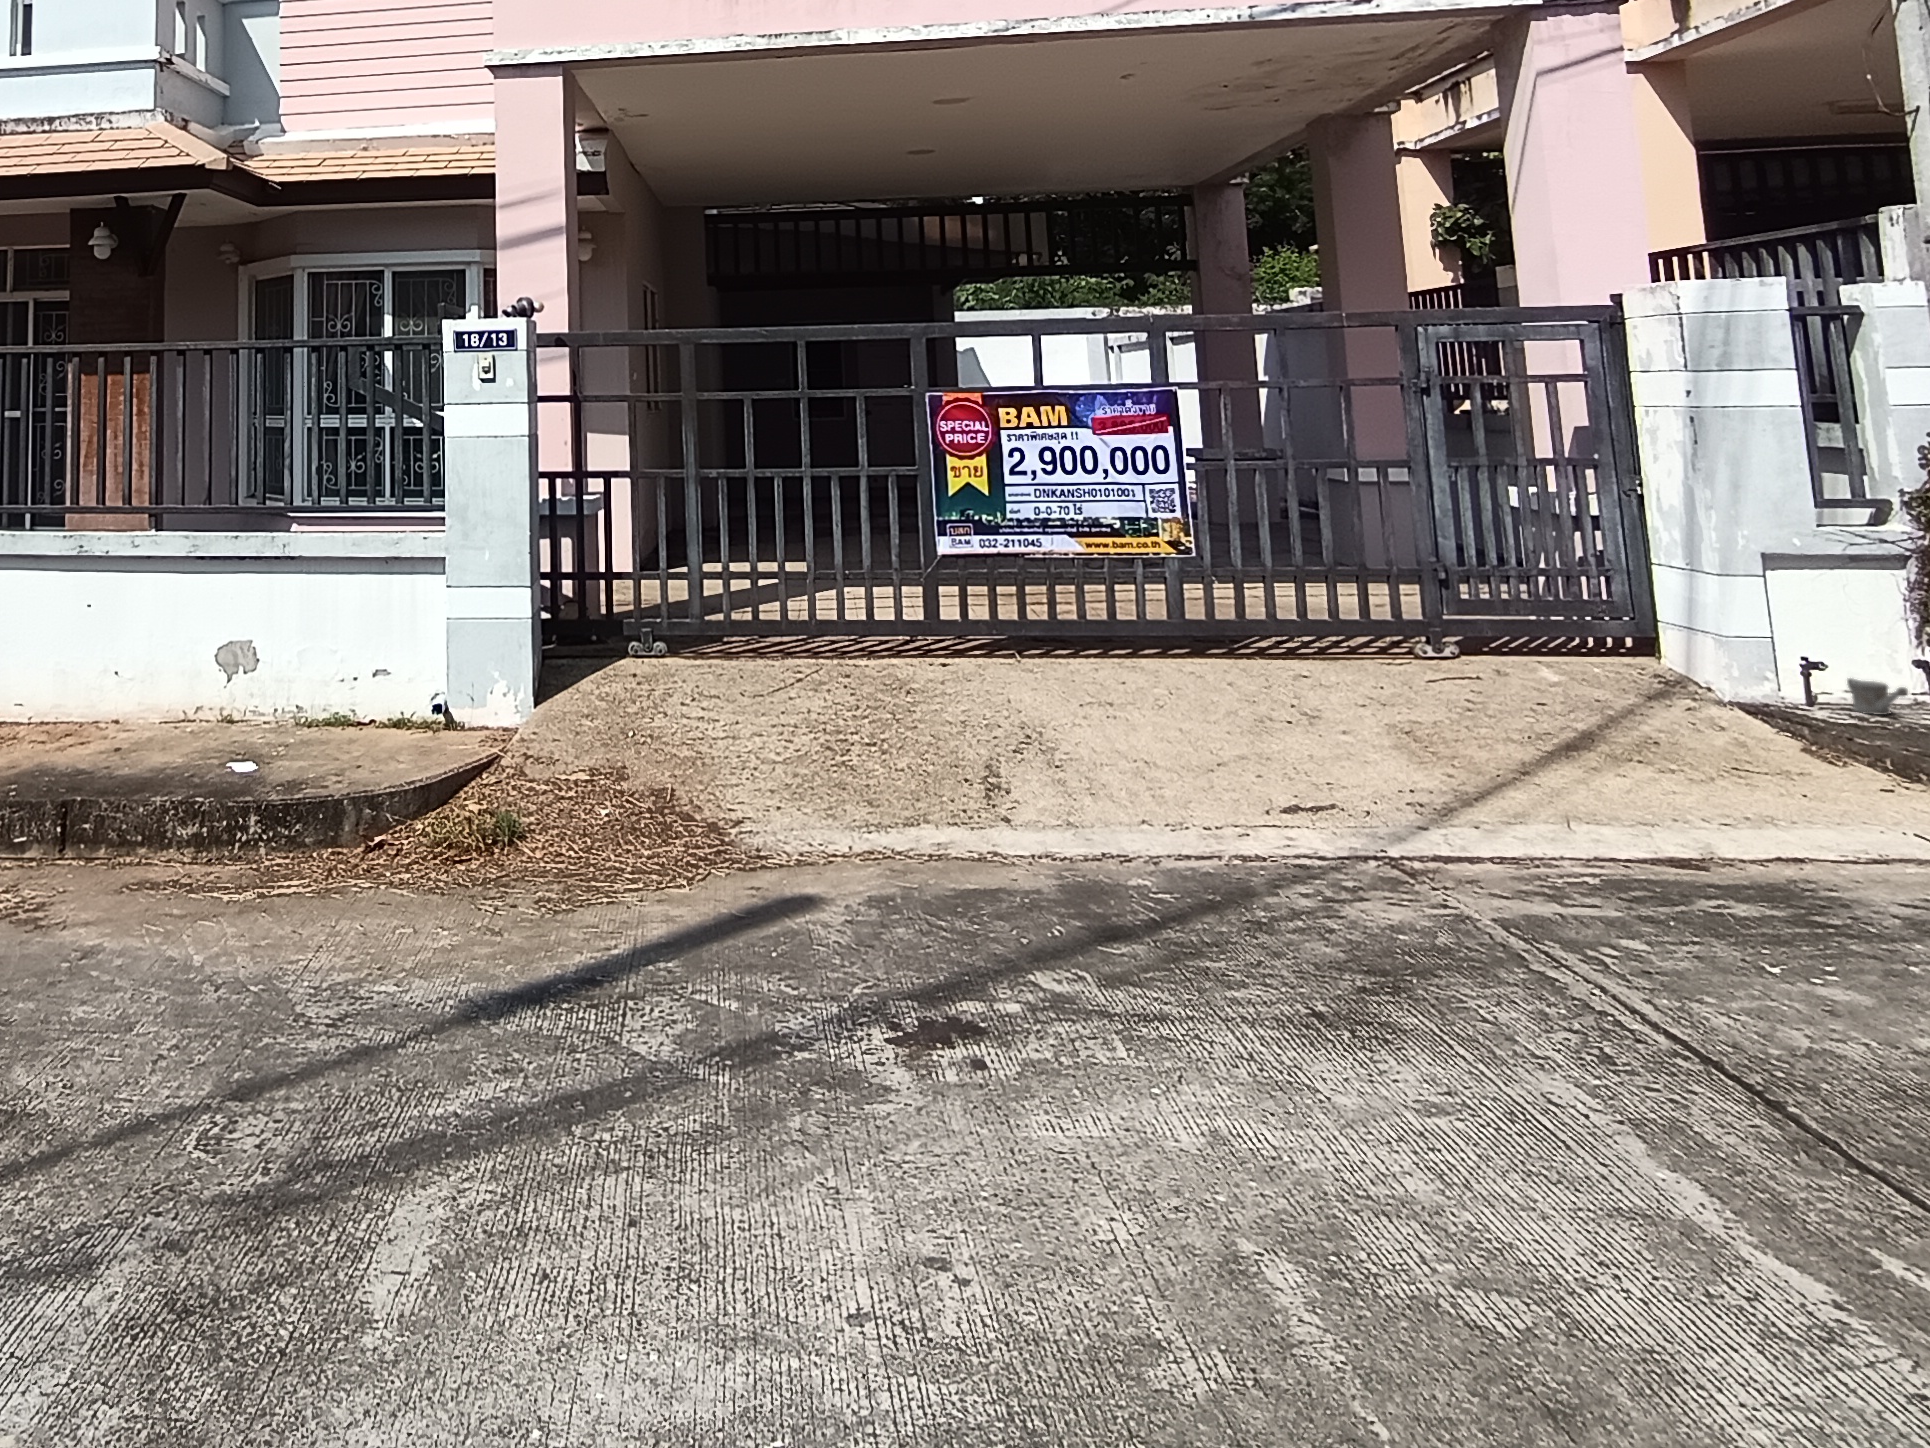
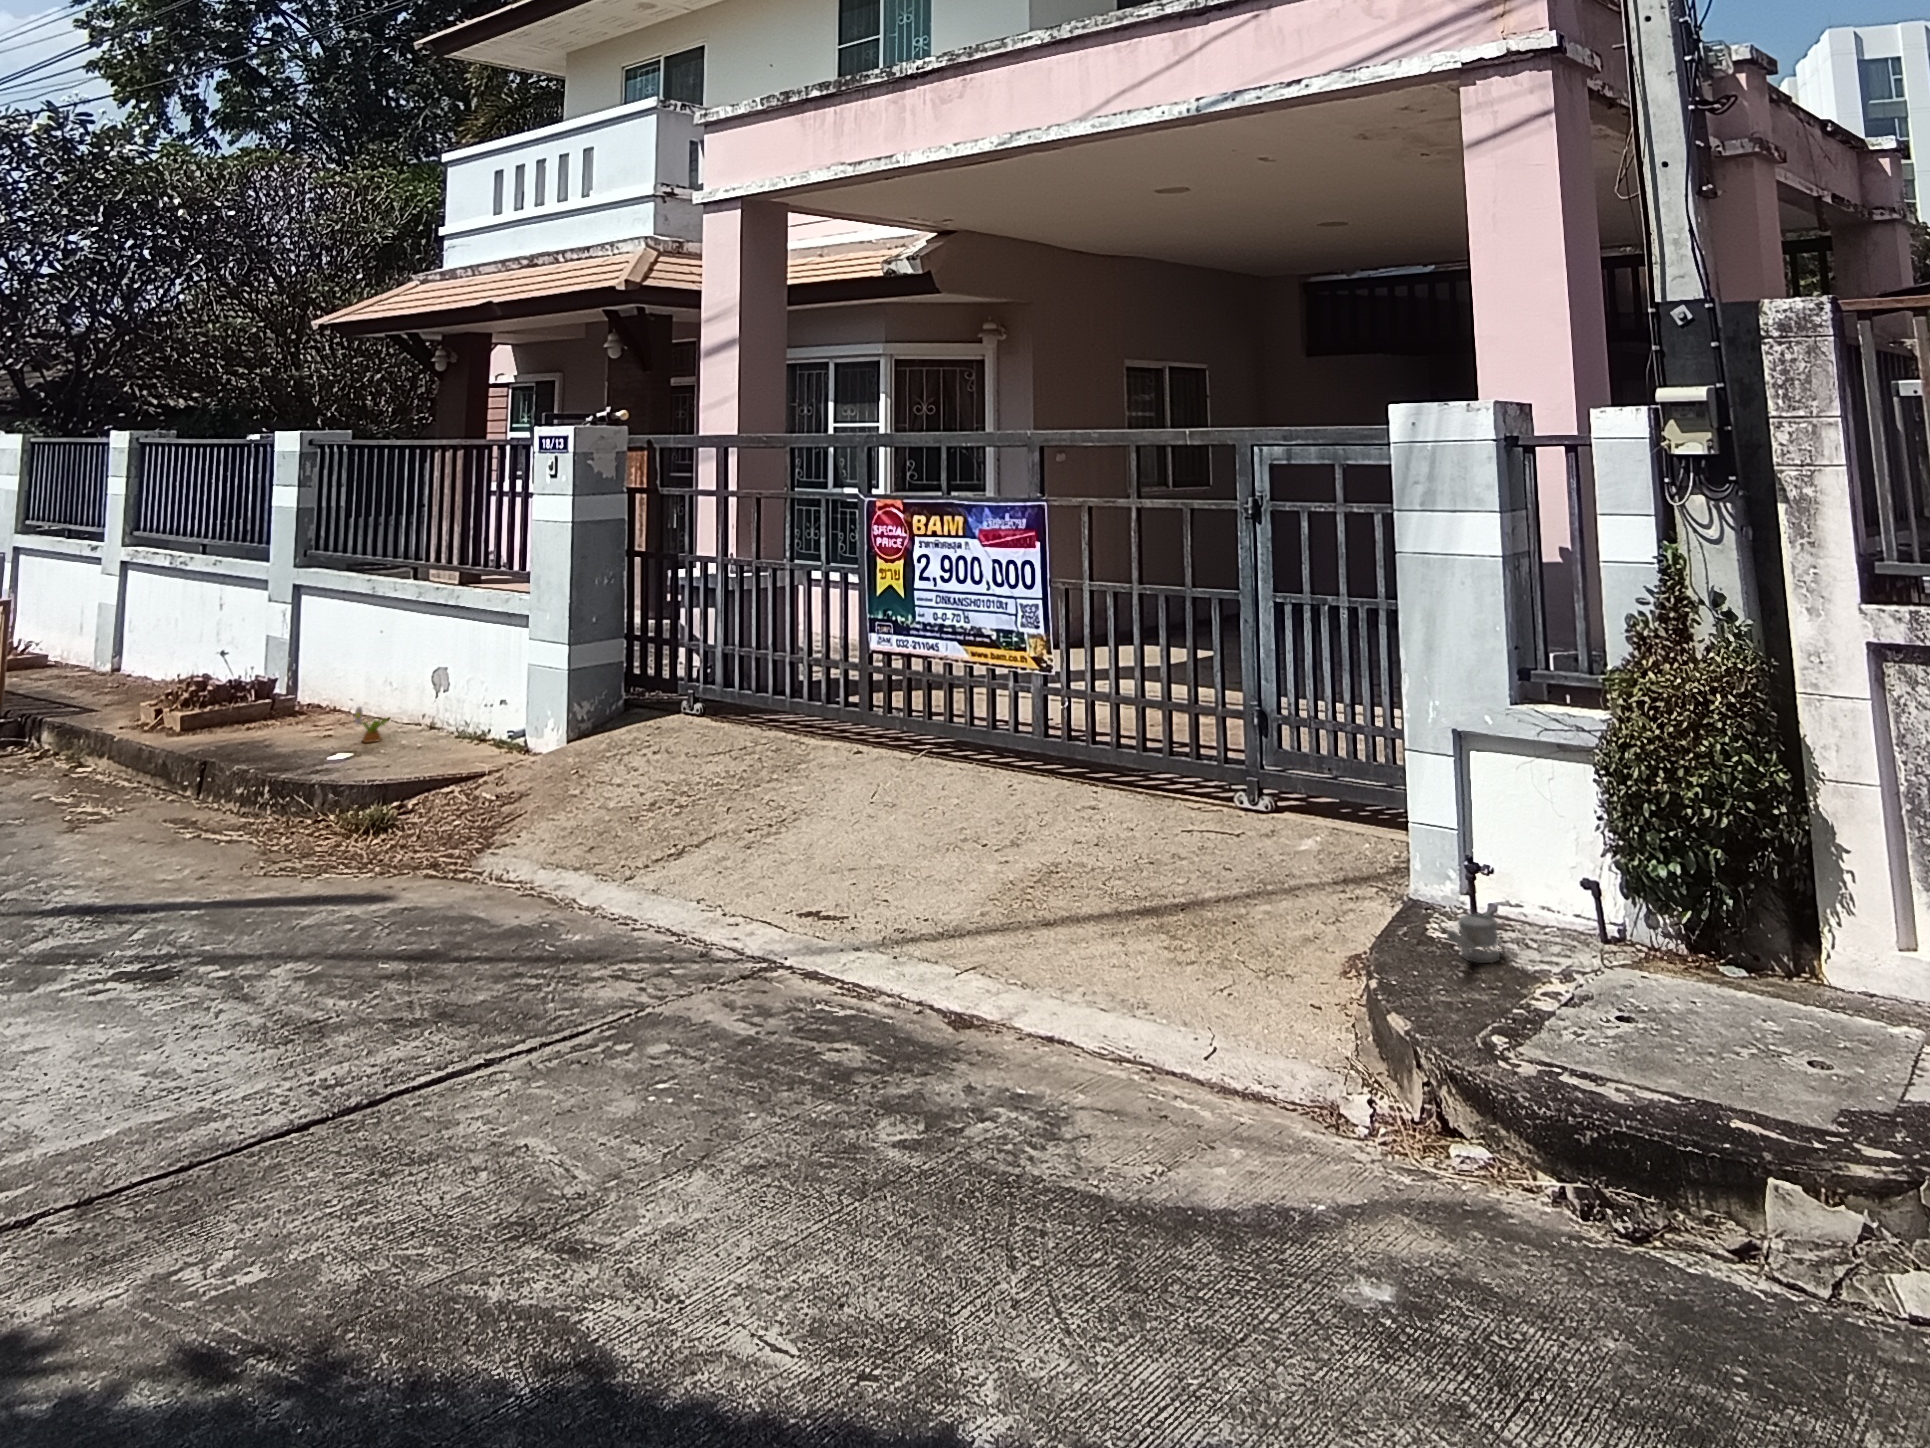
decorative plant: none [212,676,267,726] -> present [355,707,388,743]

